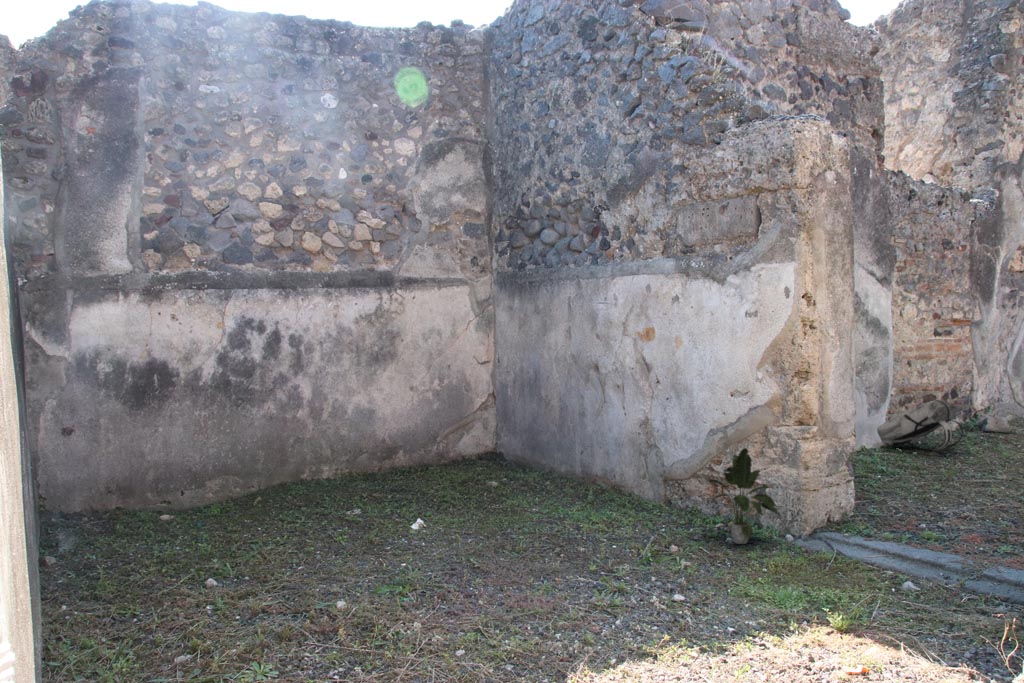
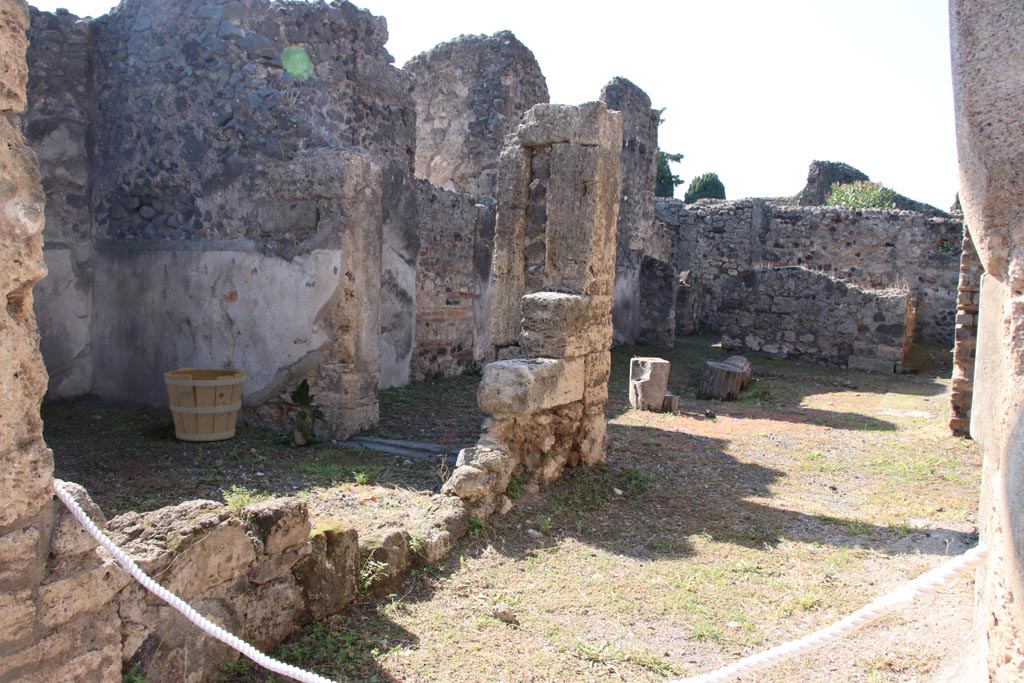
backpack: present [877,399,963,454] -> none [403,351,459,390]
wooden bucket: none [561,427,664,529] -> present [164,367,246,441]

